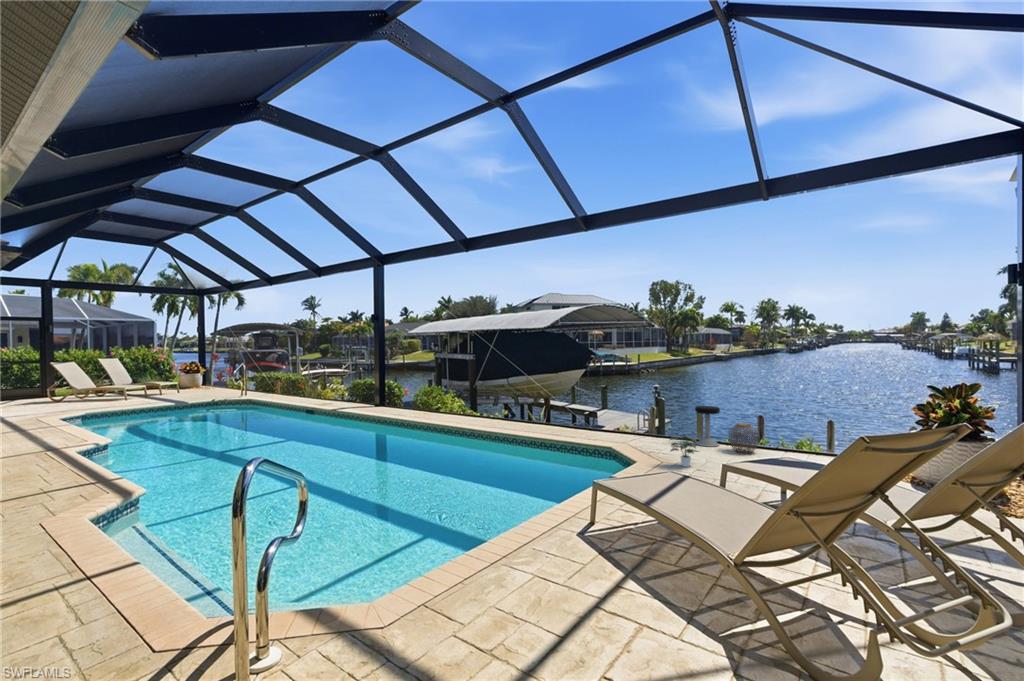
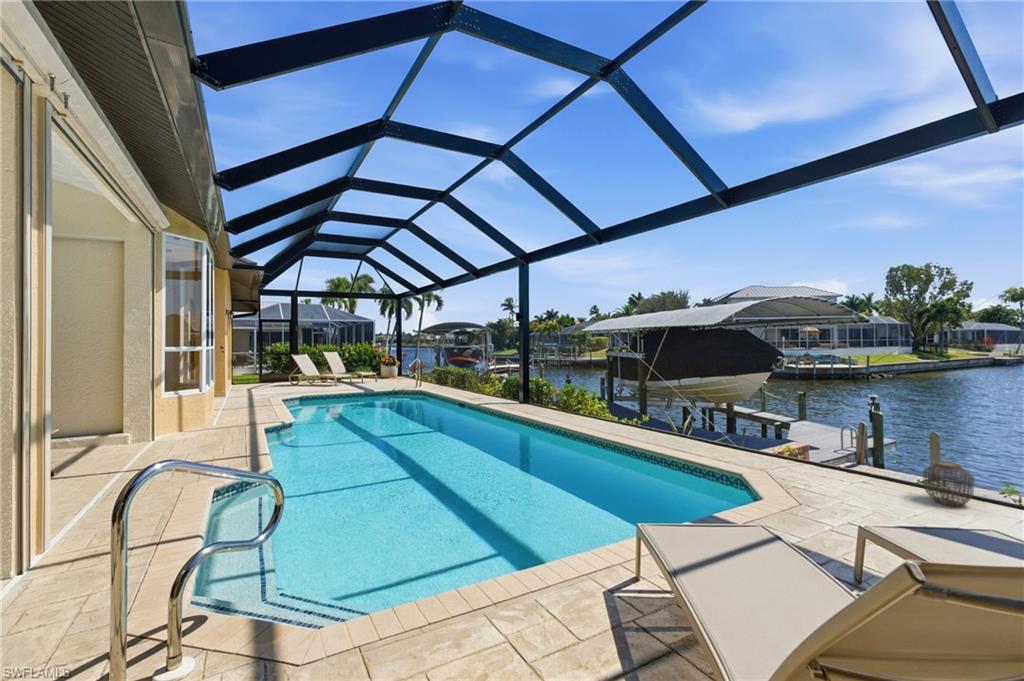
stool: present [695,406,720,447] -> none [875,432,914,490]
potted plant: present [670,434,698,467] -> none [814,471,863,515]

